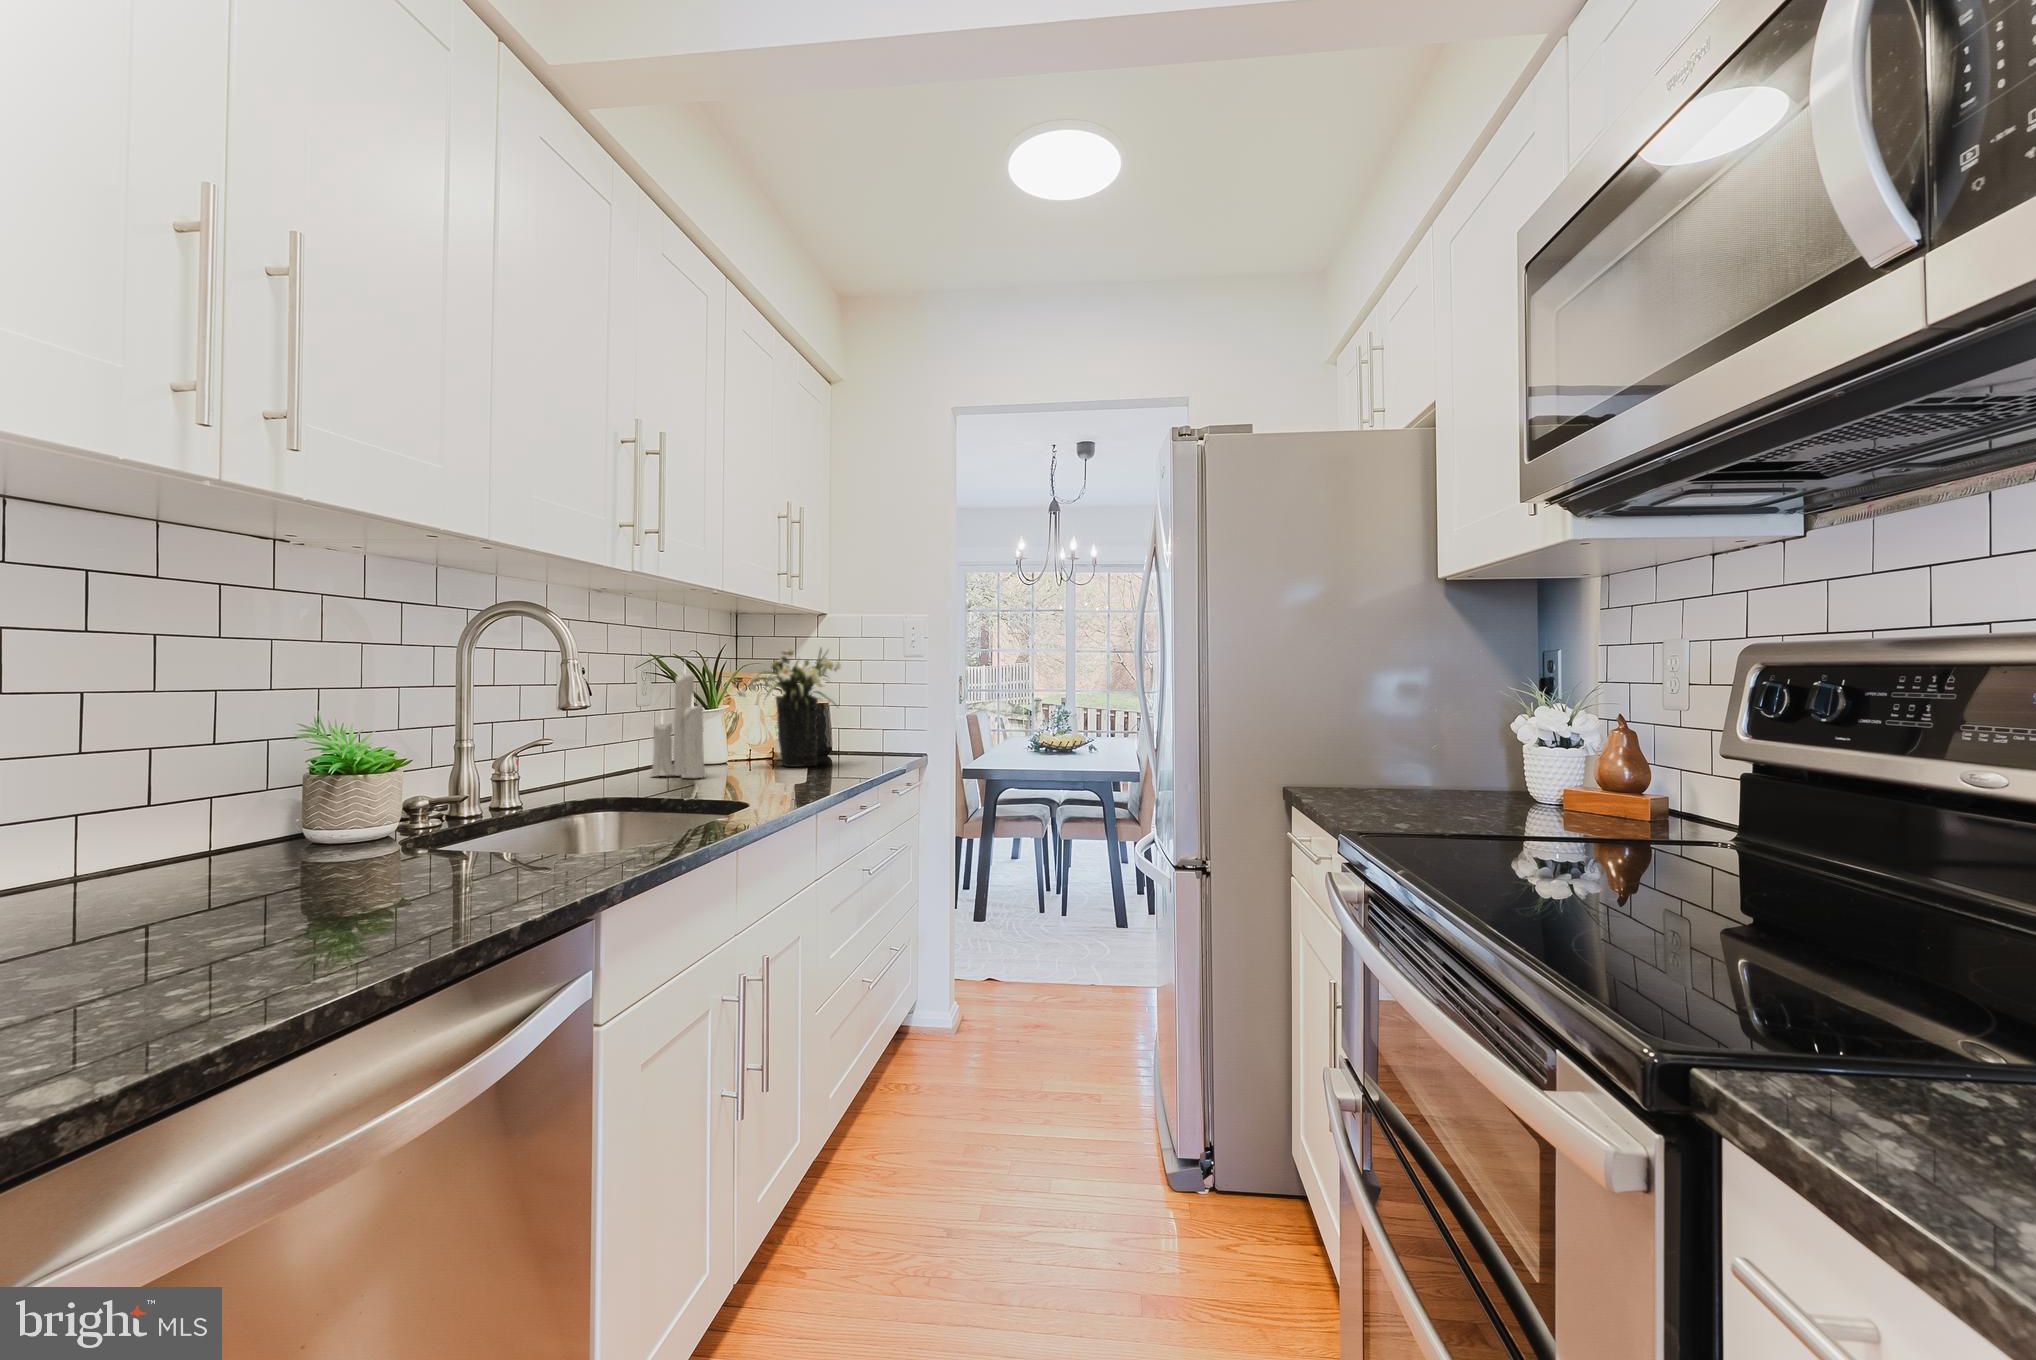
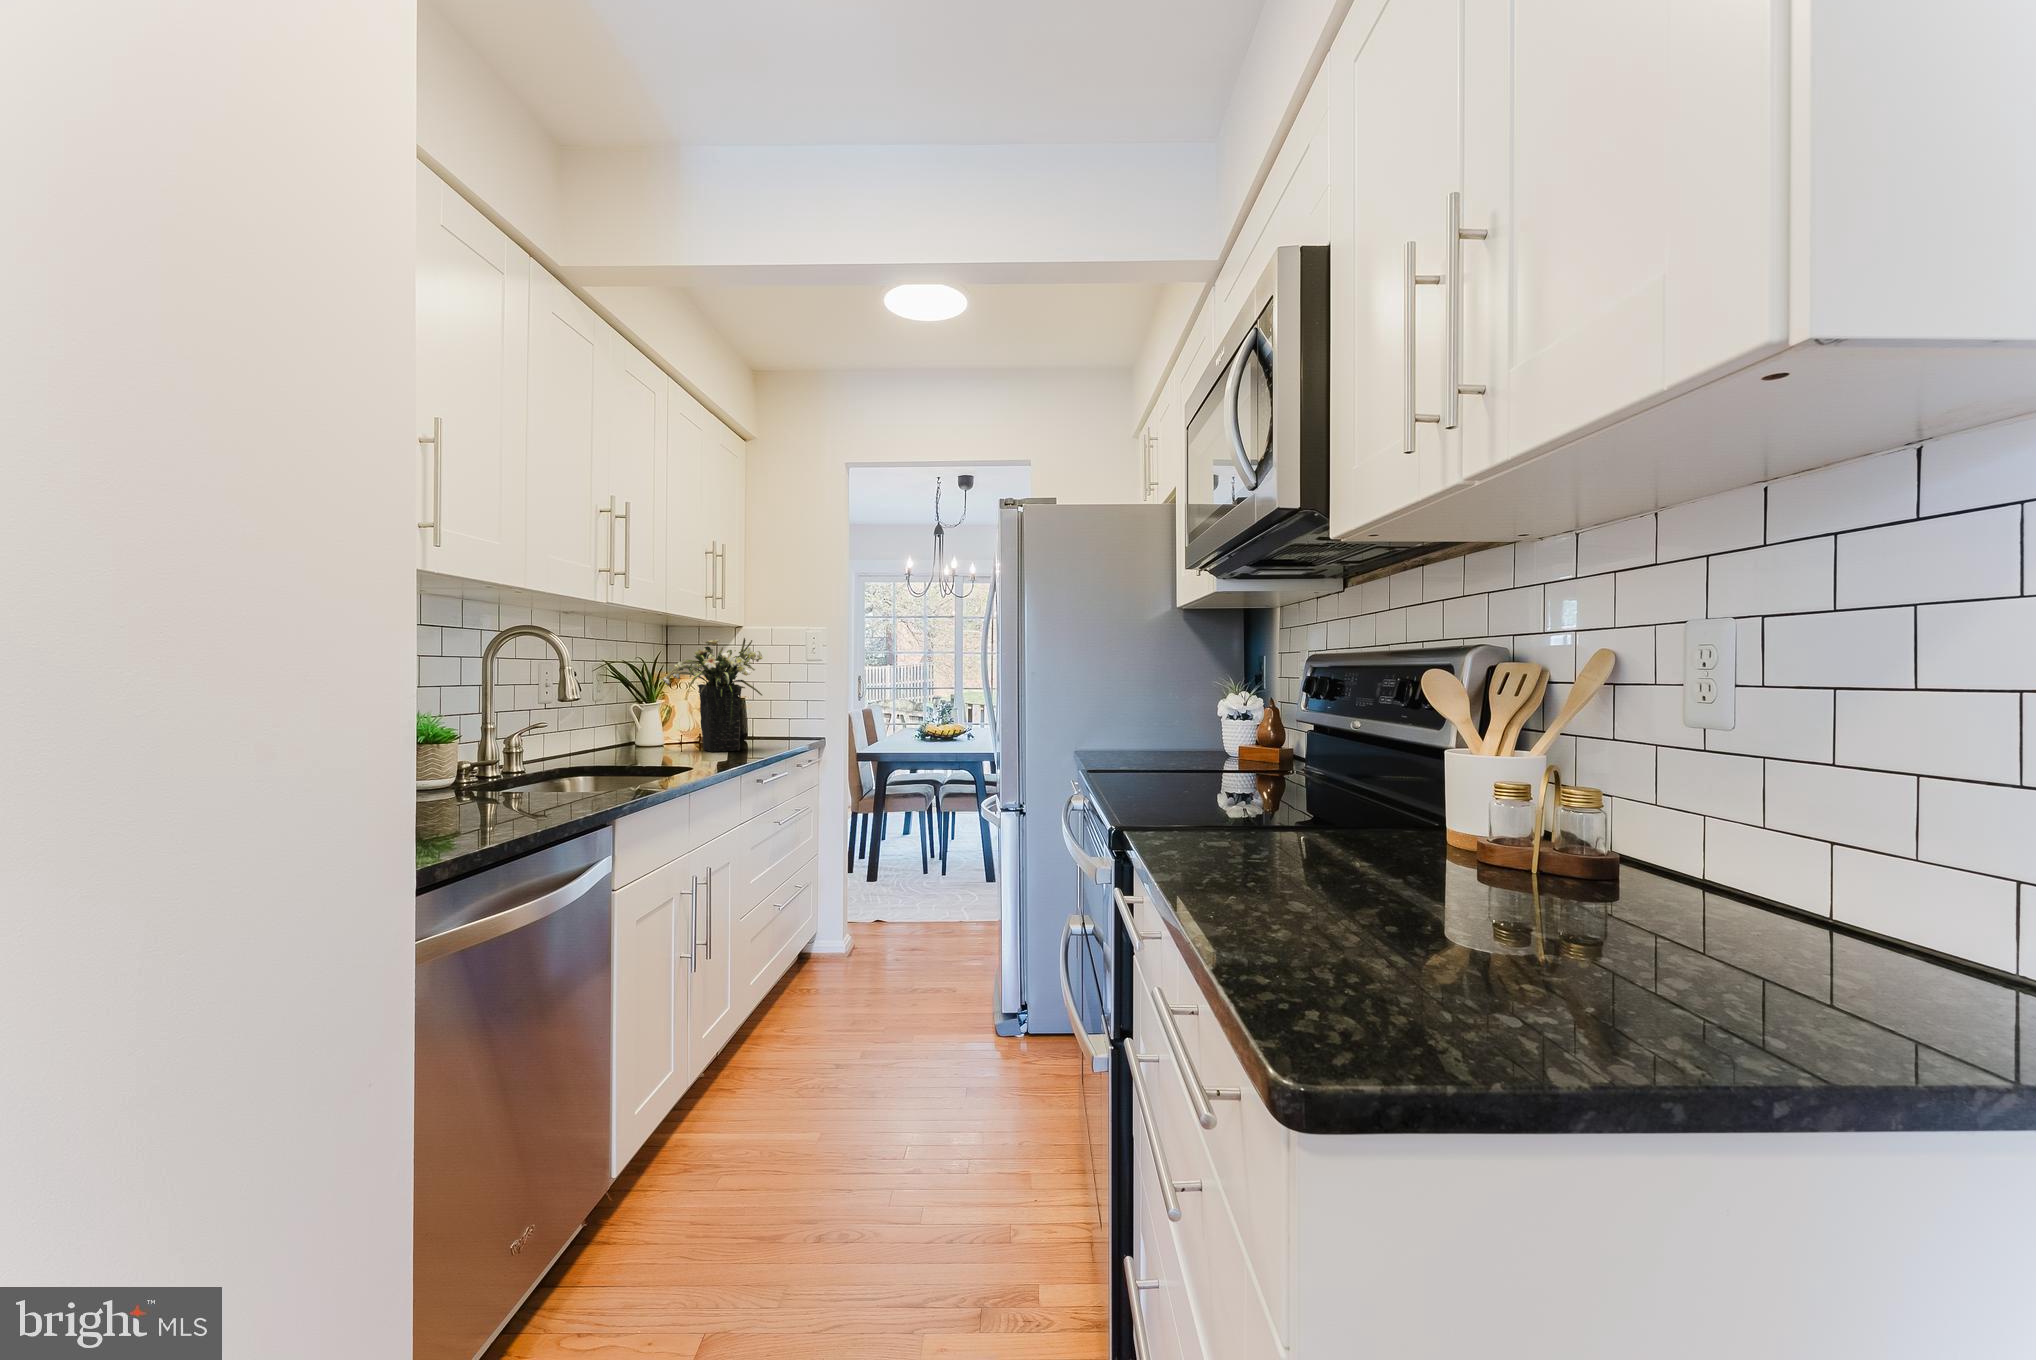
candle: present [651,674,706,778] -> none [575,641,634,761]

